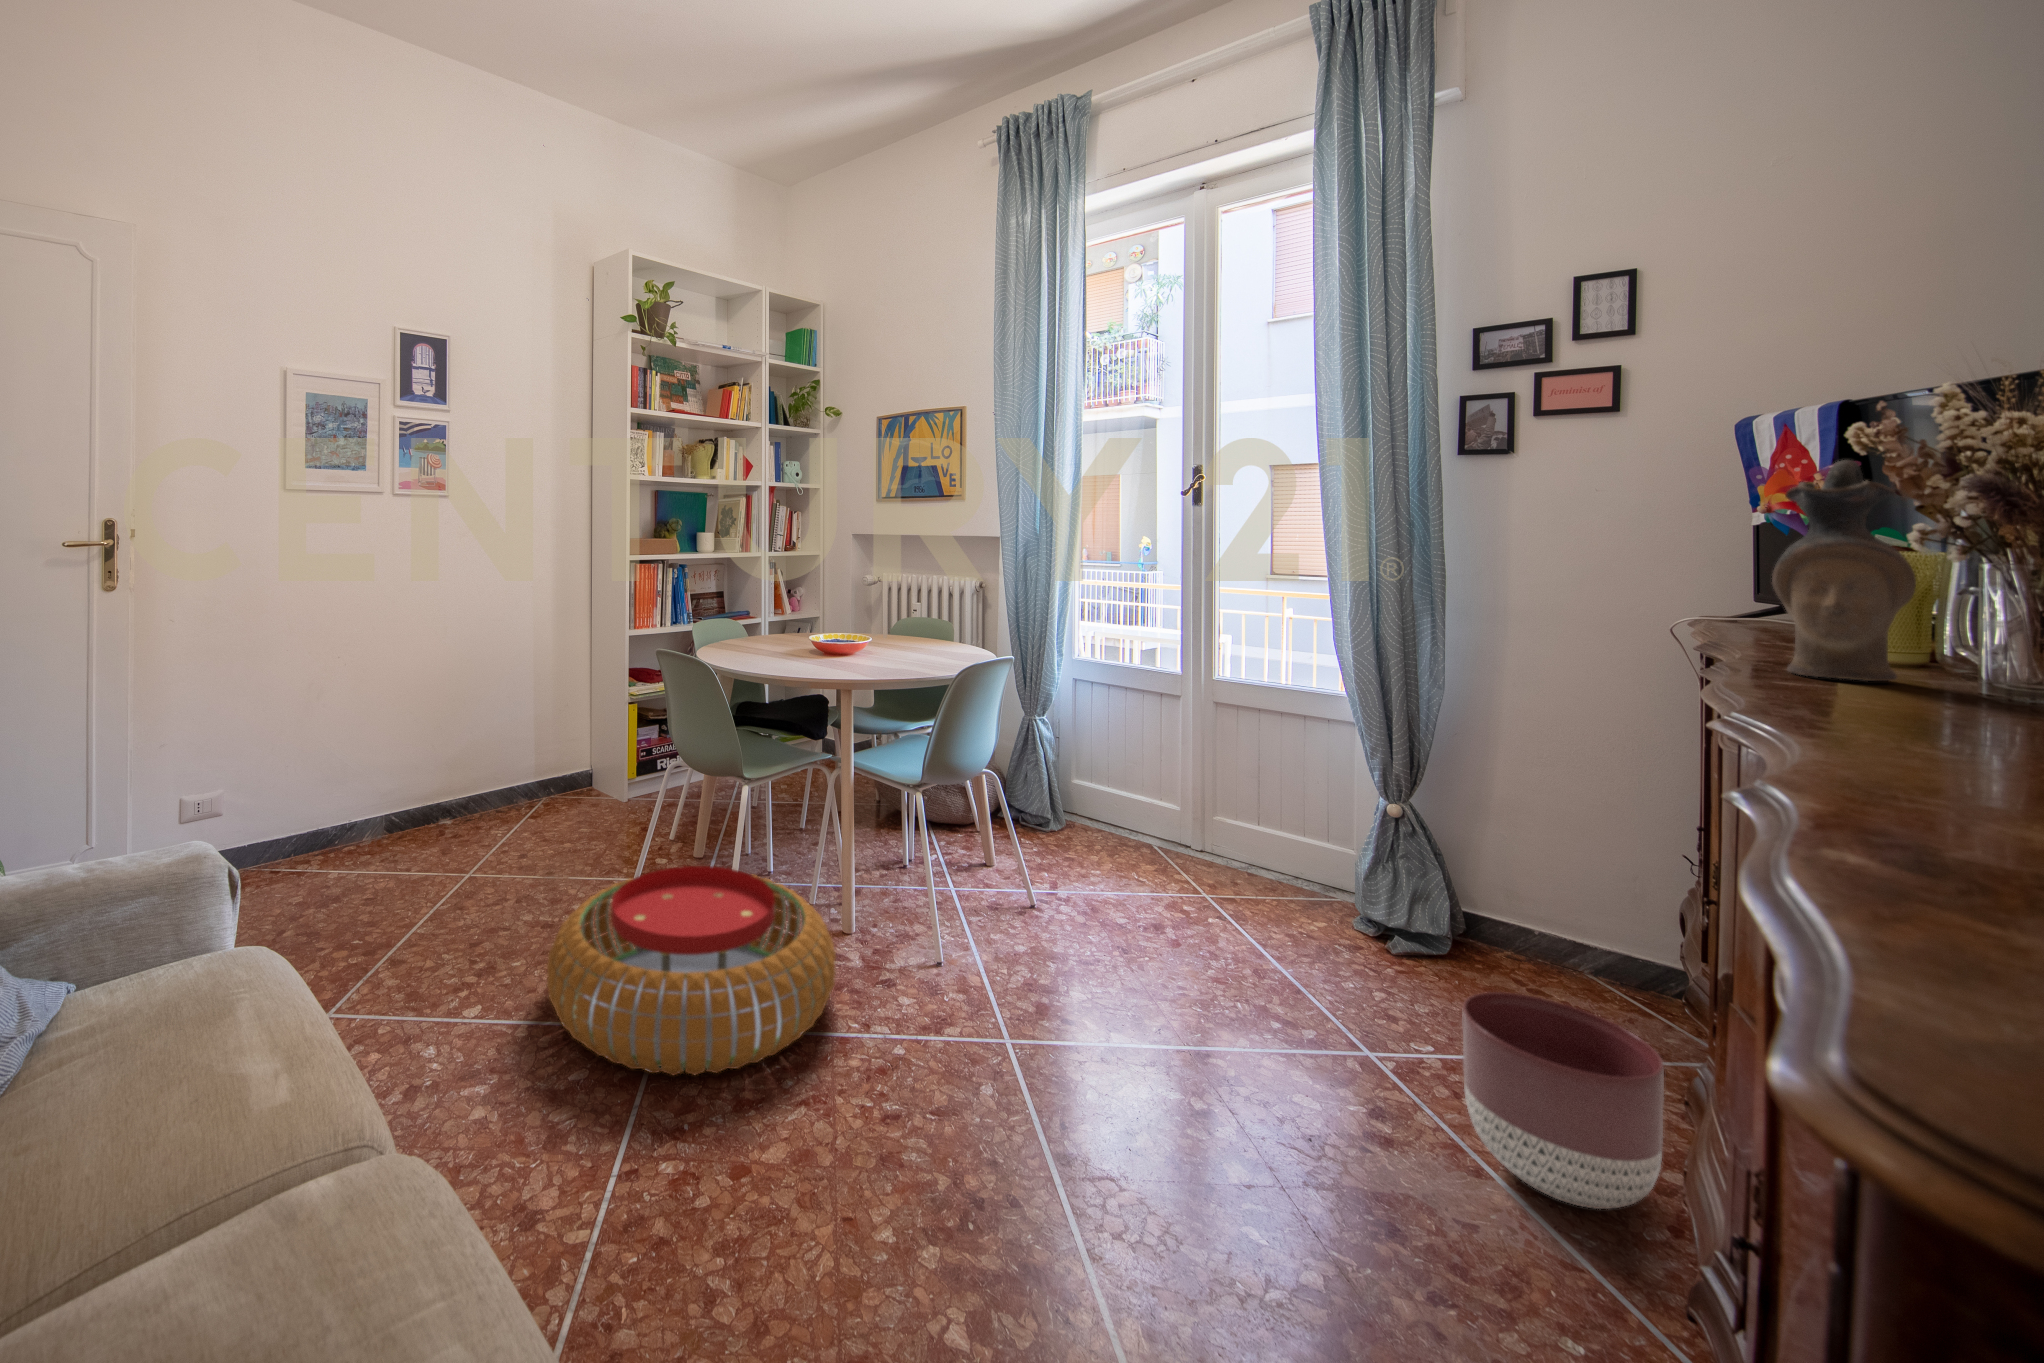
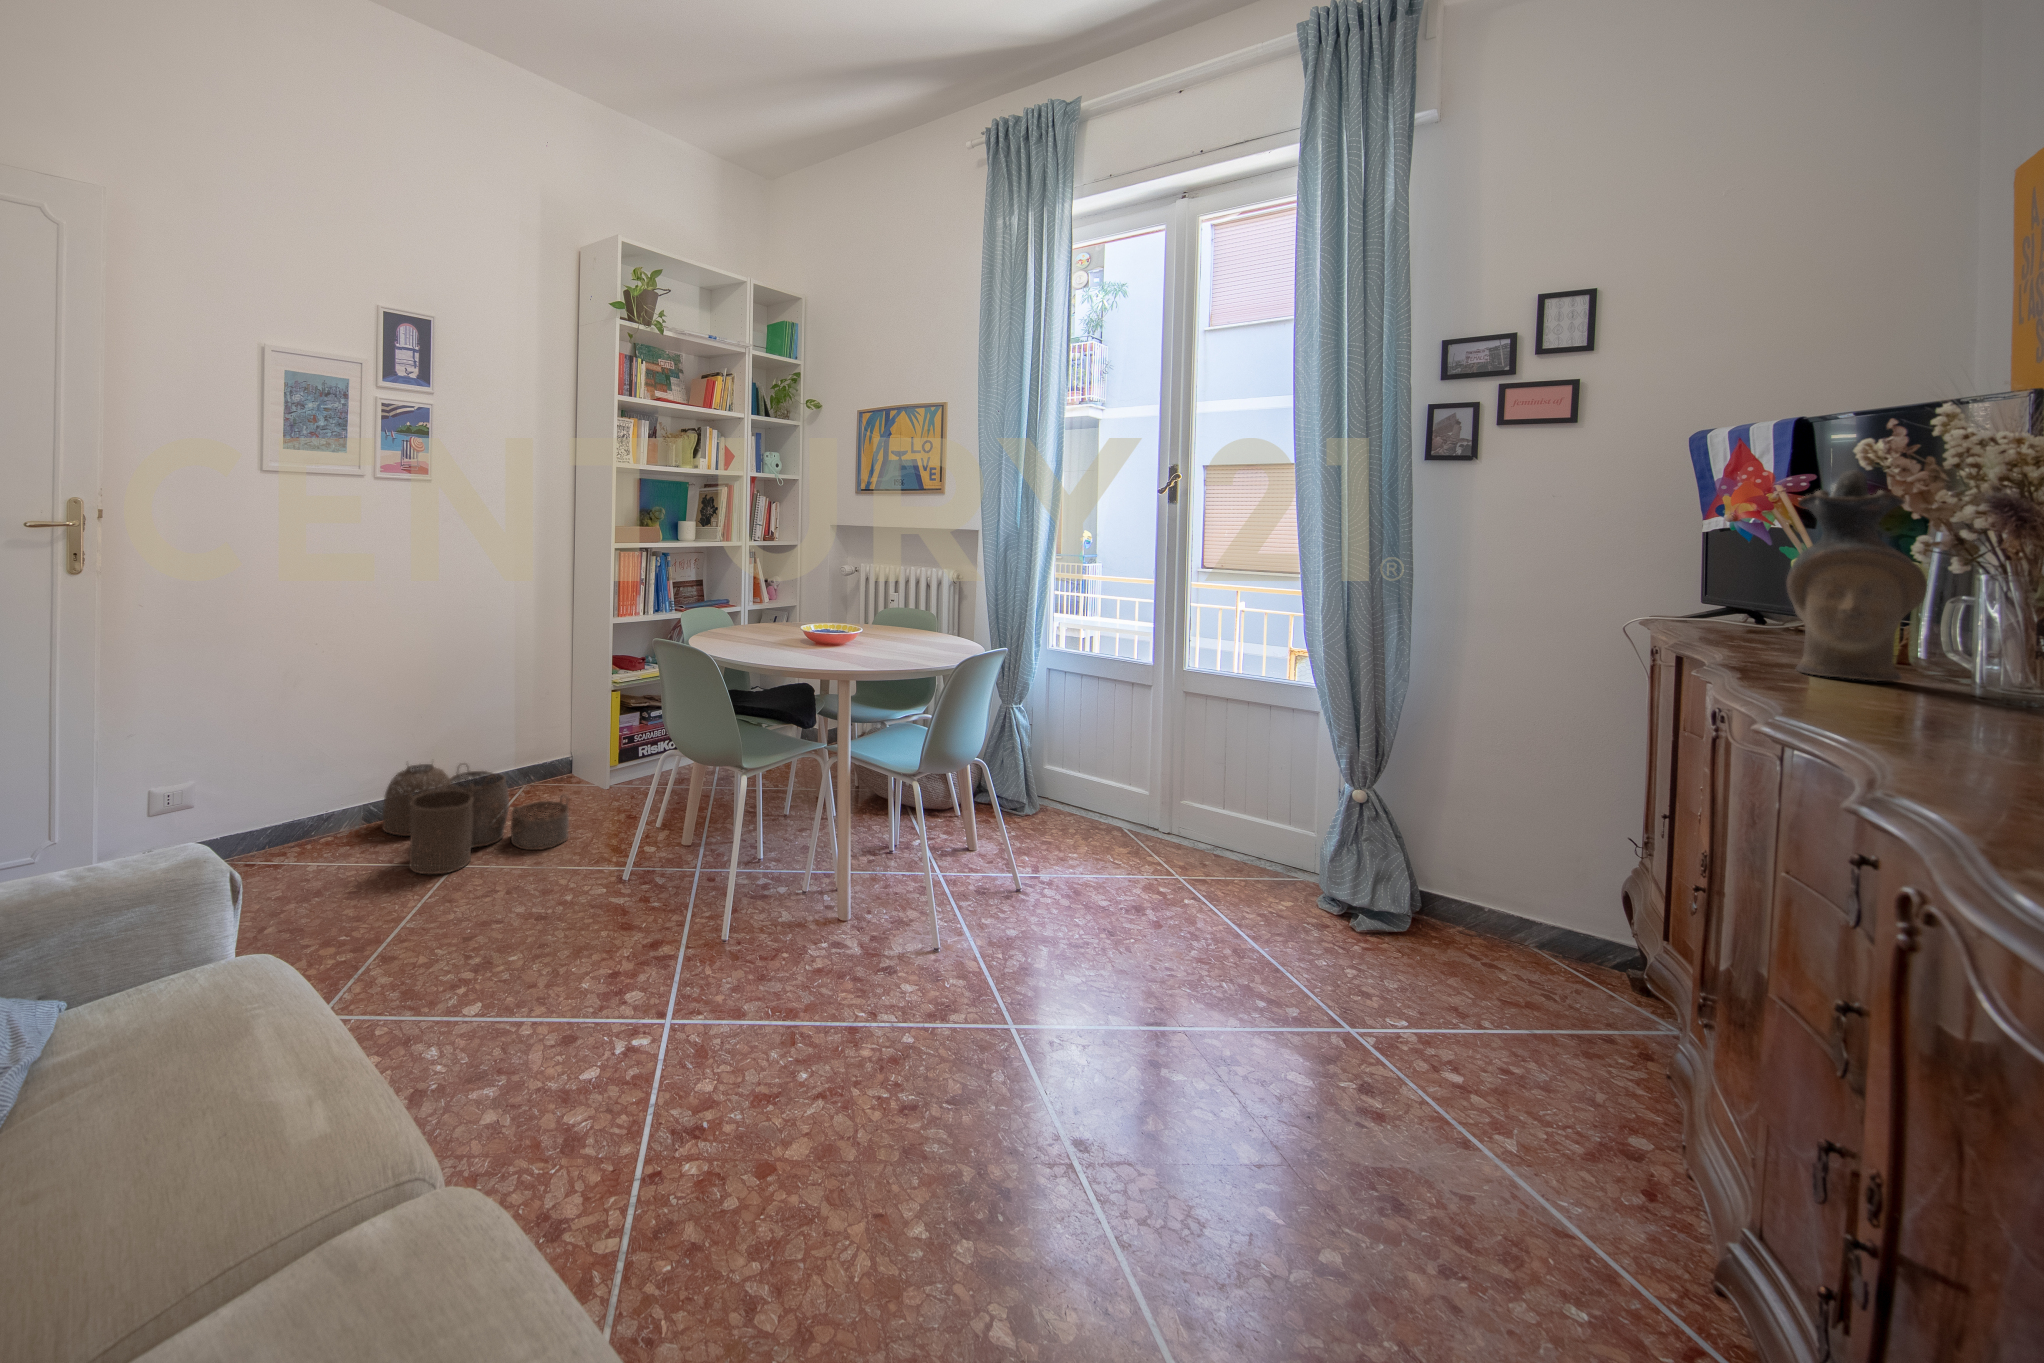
woven basket: none [409,770,588,882] -> present [383,764,569,874]
pouf: present [547,866,836,1076] -> none [548,857,840,1073]
planter: present [1463,992,1664,1209] -> none [1456,973,1649,1179]

